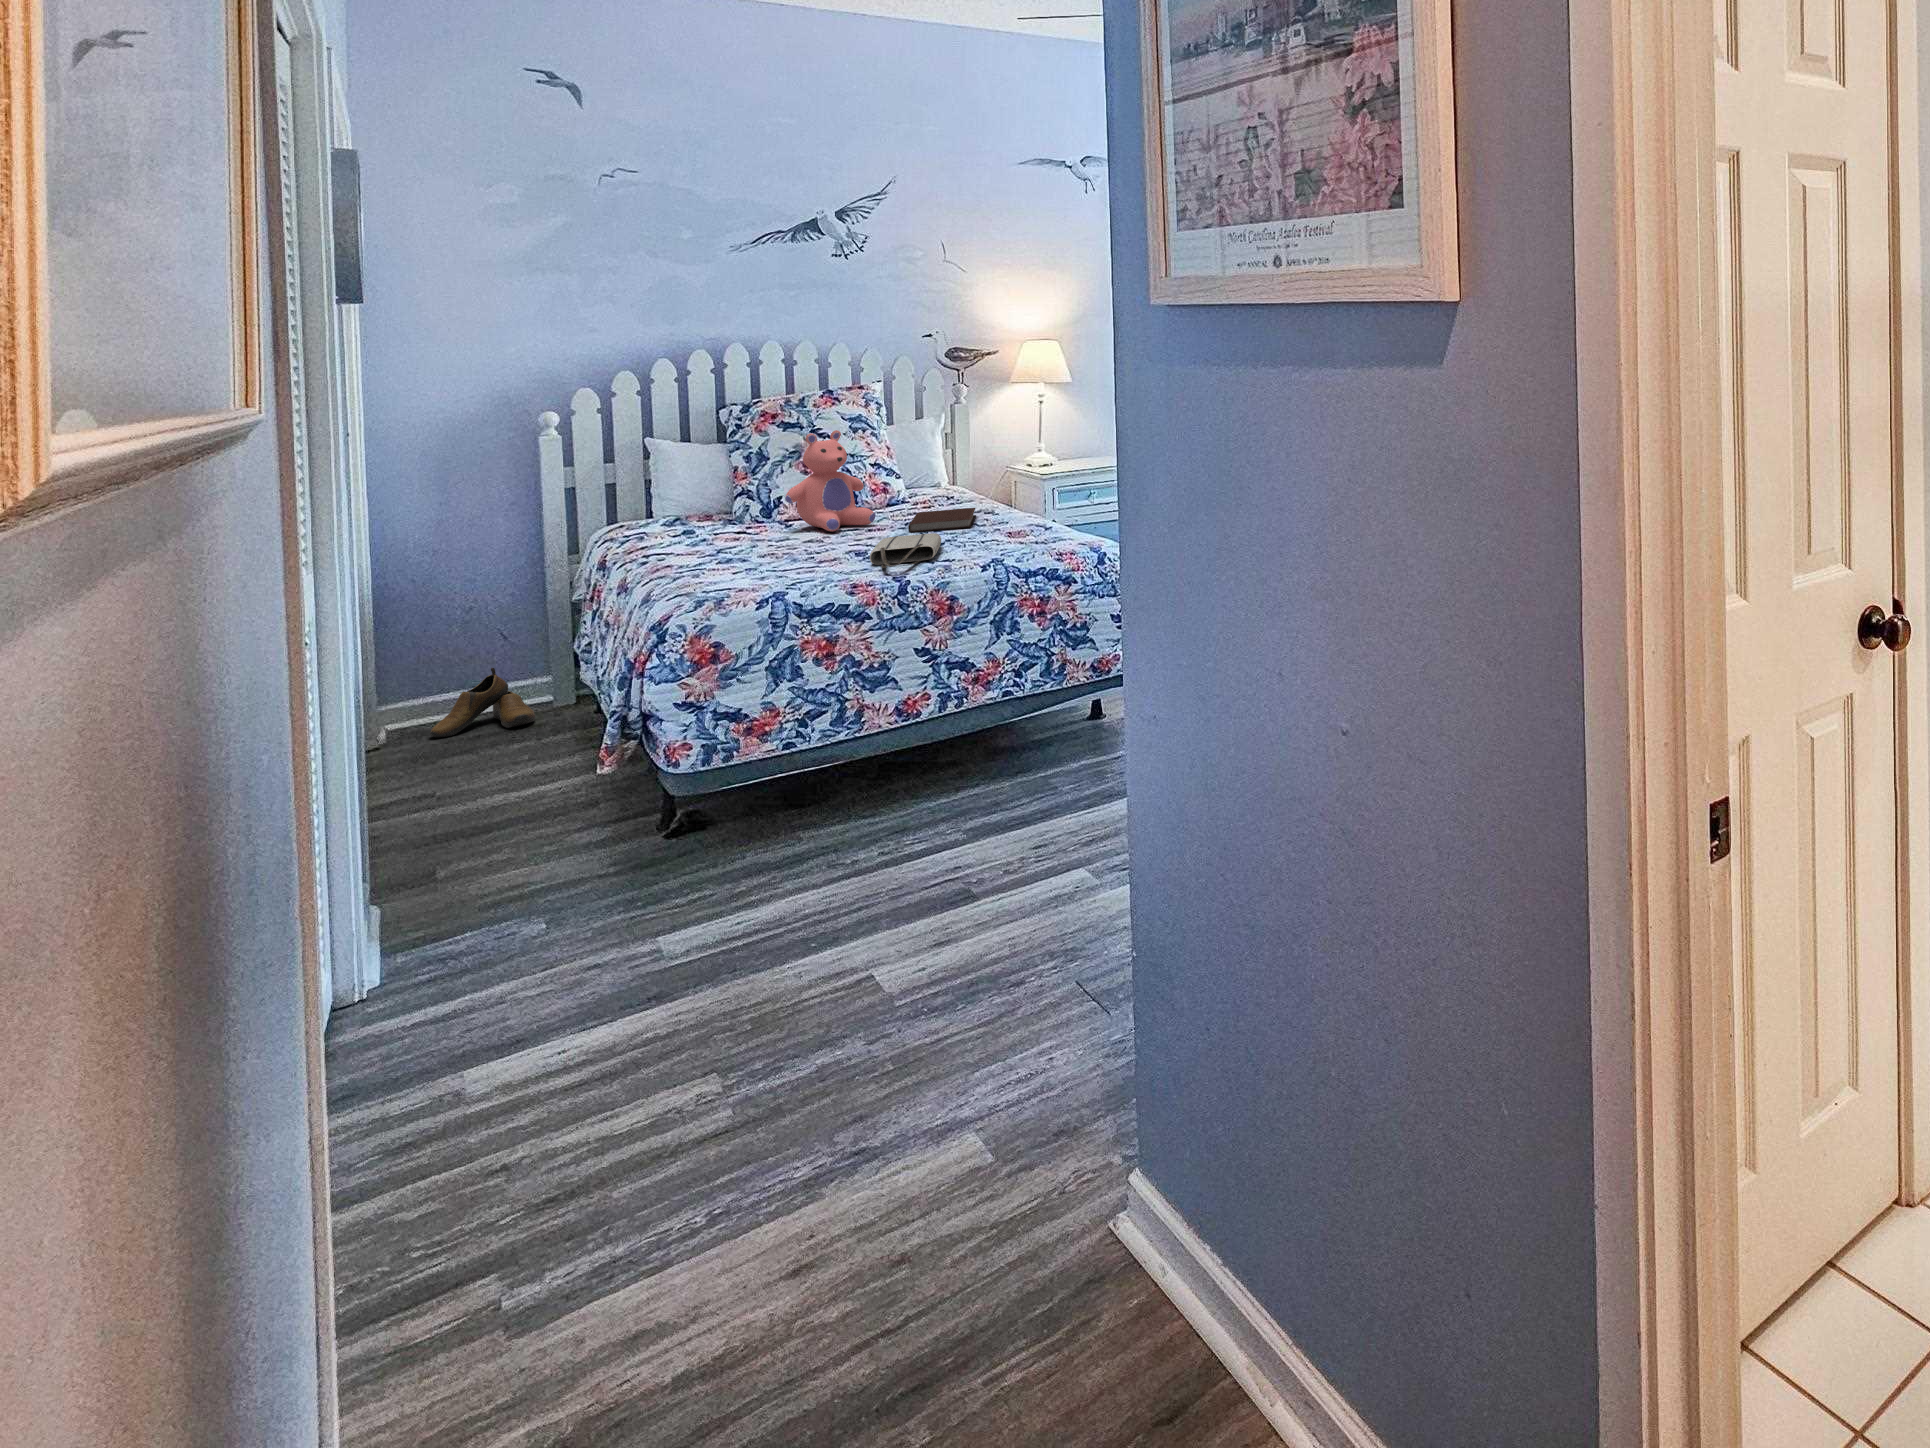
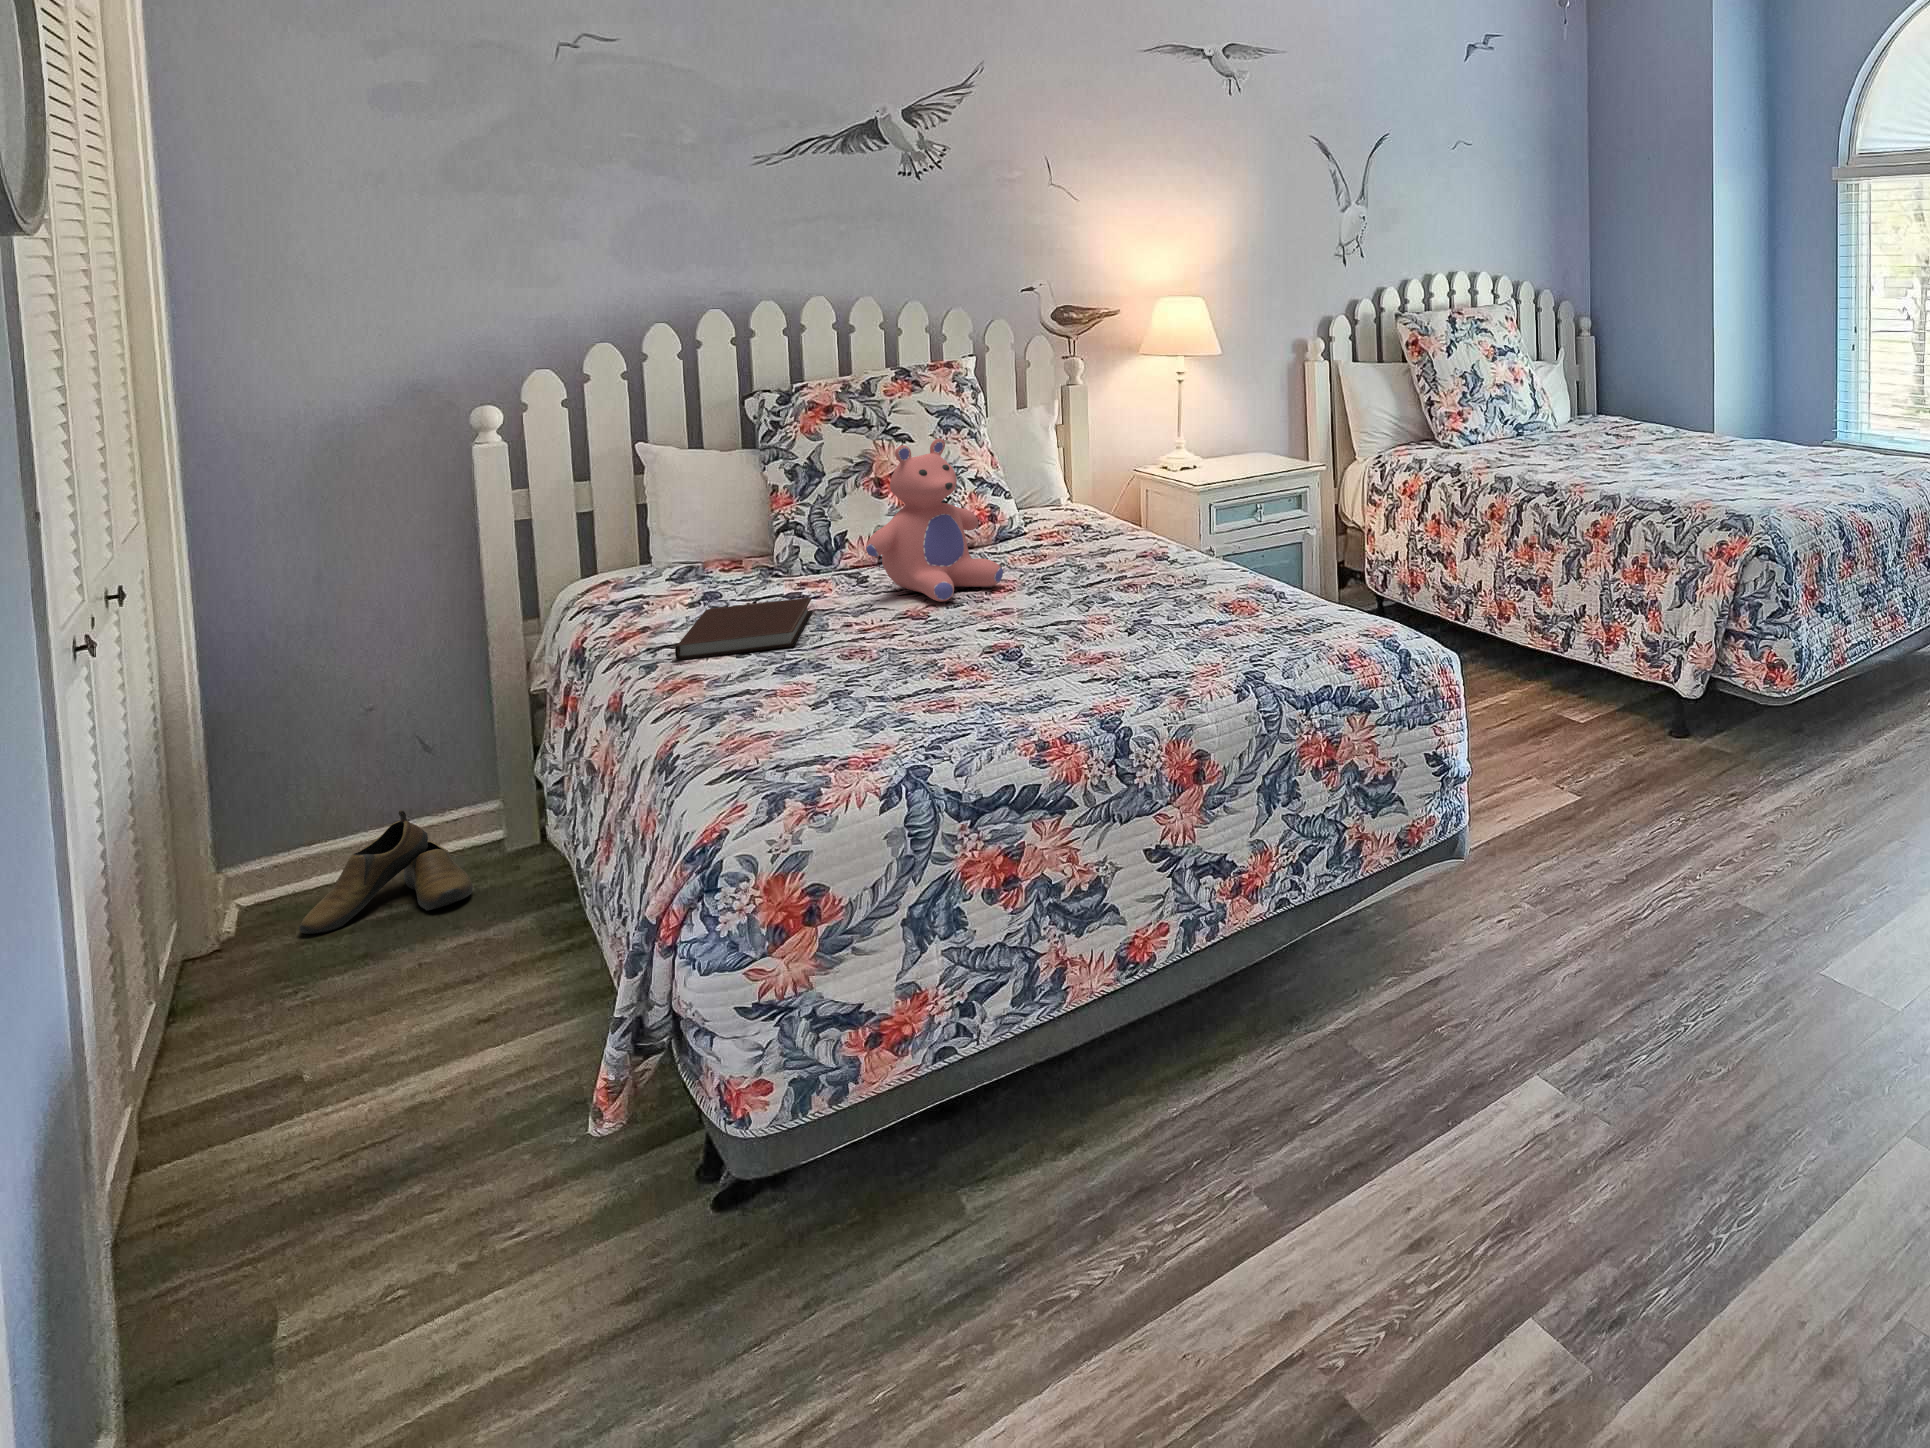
notebook: present [908,508,976,532] -> present [675,597,813,659]
tote bag: present [870,533,941,568] -> none [1041,618,1146,703]

